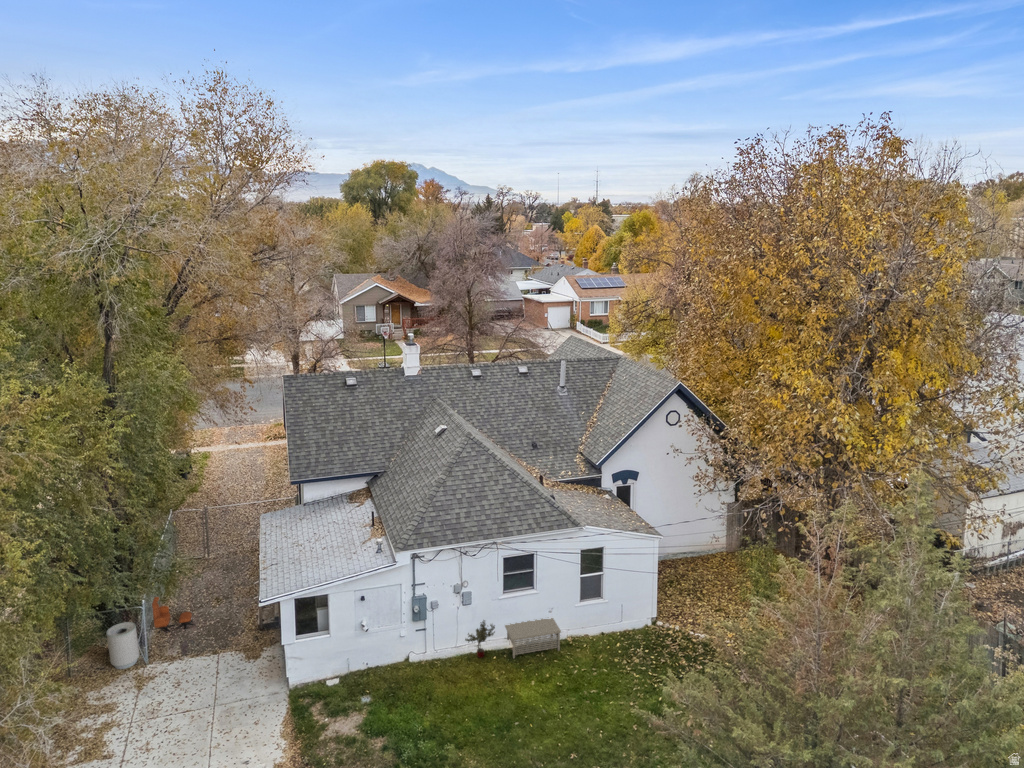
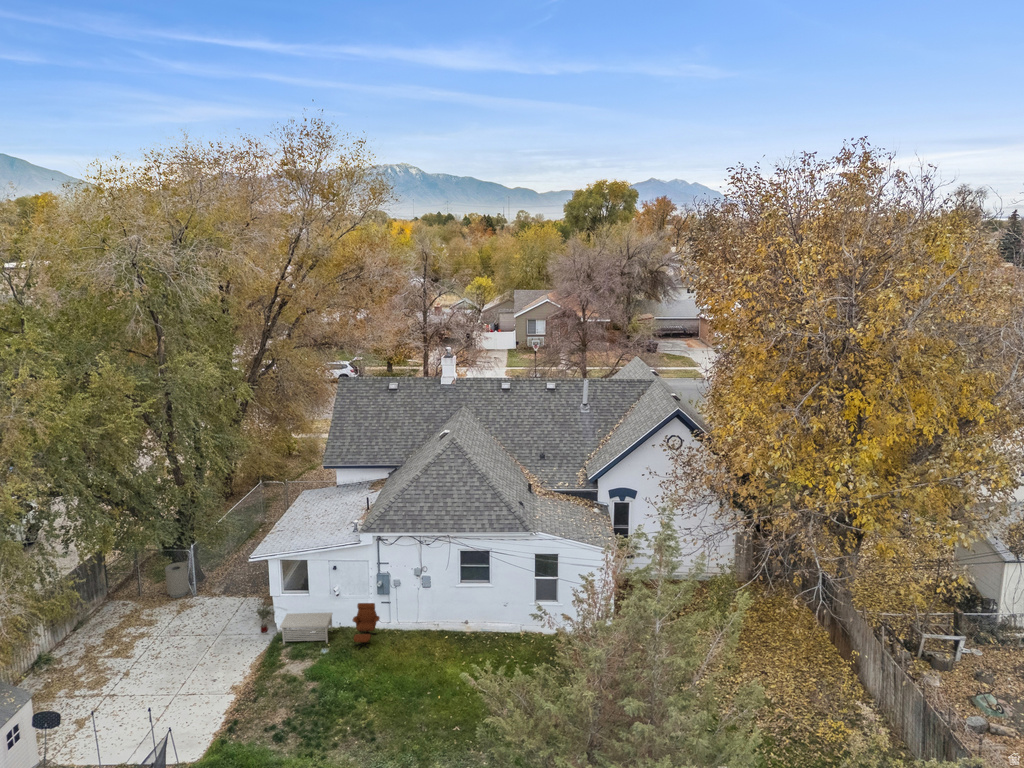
lounge chair: present [152,597,194,634] -> present [353,603,380,650]
storage bench: present [505,618,561,658] -> present [280,613,333,644]
potted tree: present [465,620,495,658] -> present [257,602,275,633]

